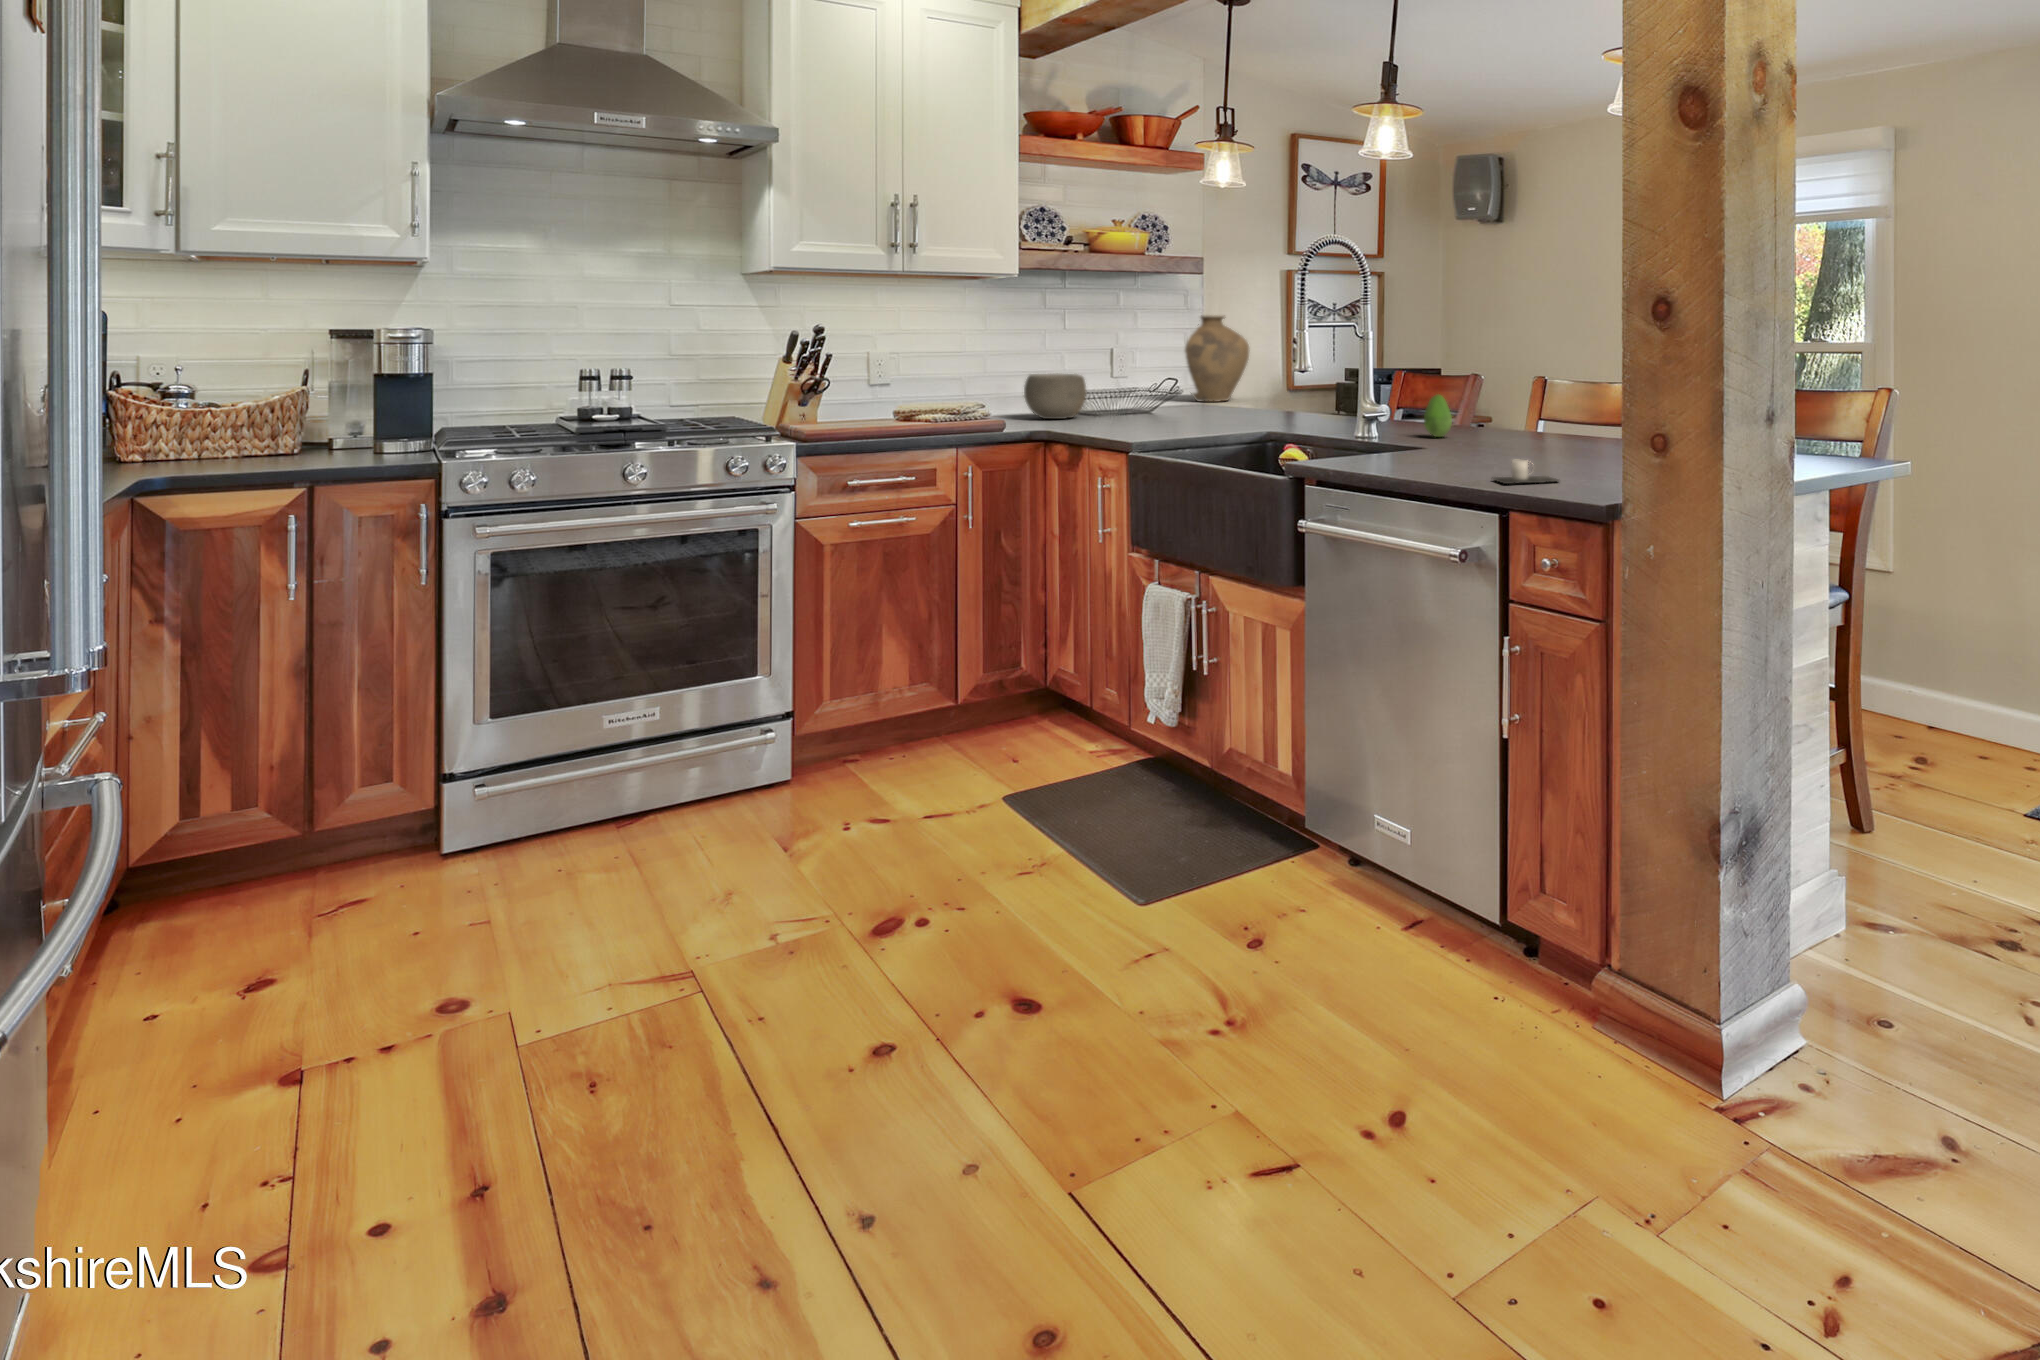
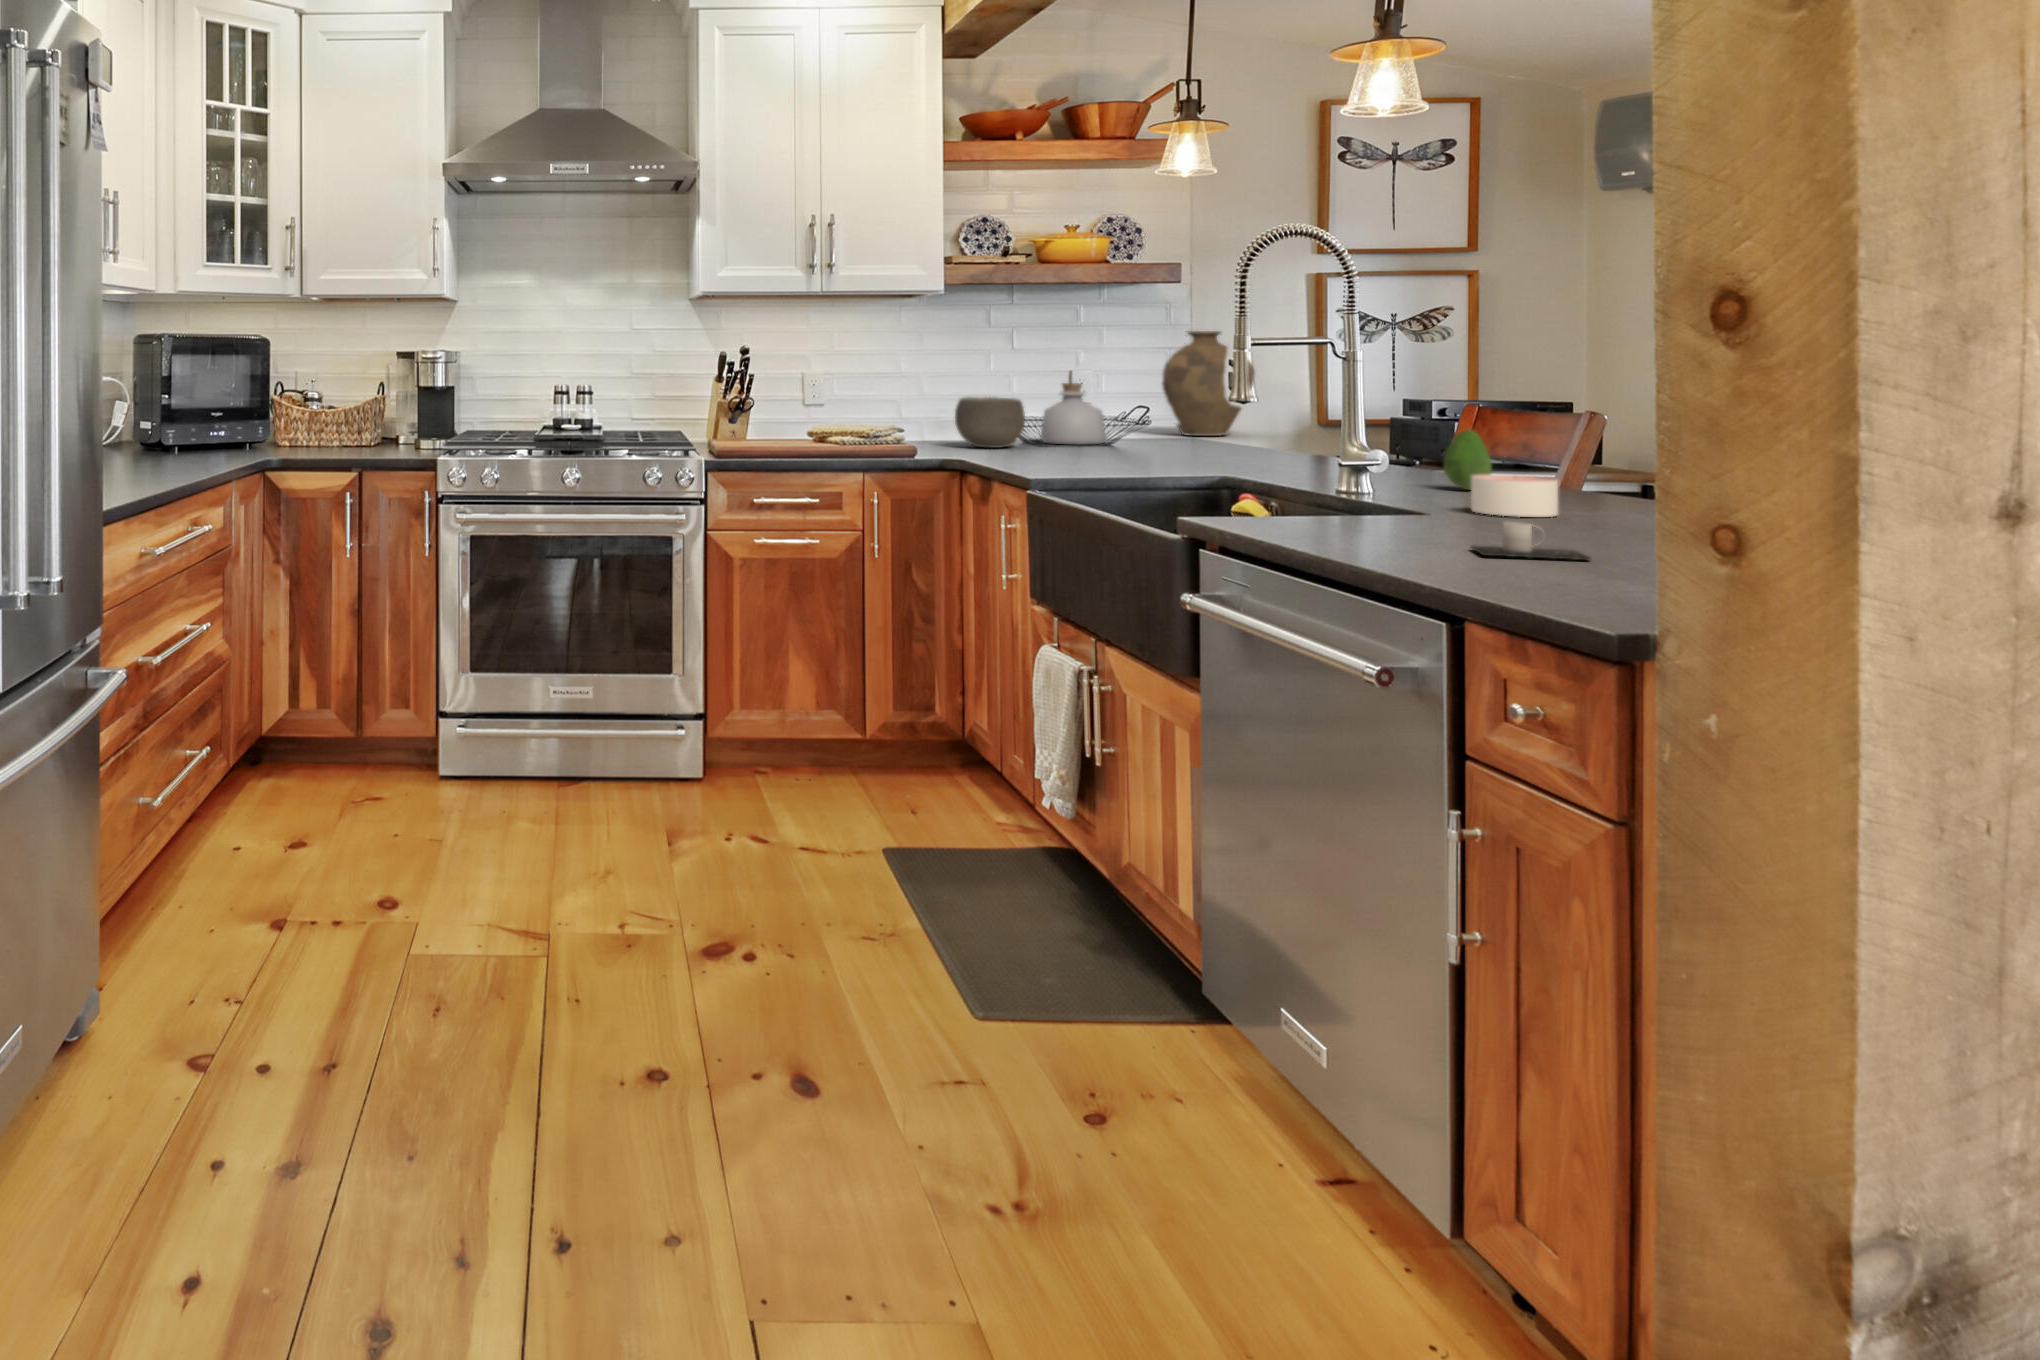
bottle: none [1092,360,1148,413] -> present [1041,383,1106,444]
candle: none [1459,426,1508,455] -> present [1471,475,1558,517]

